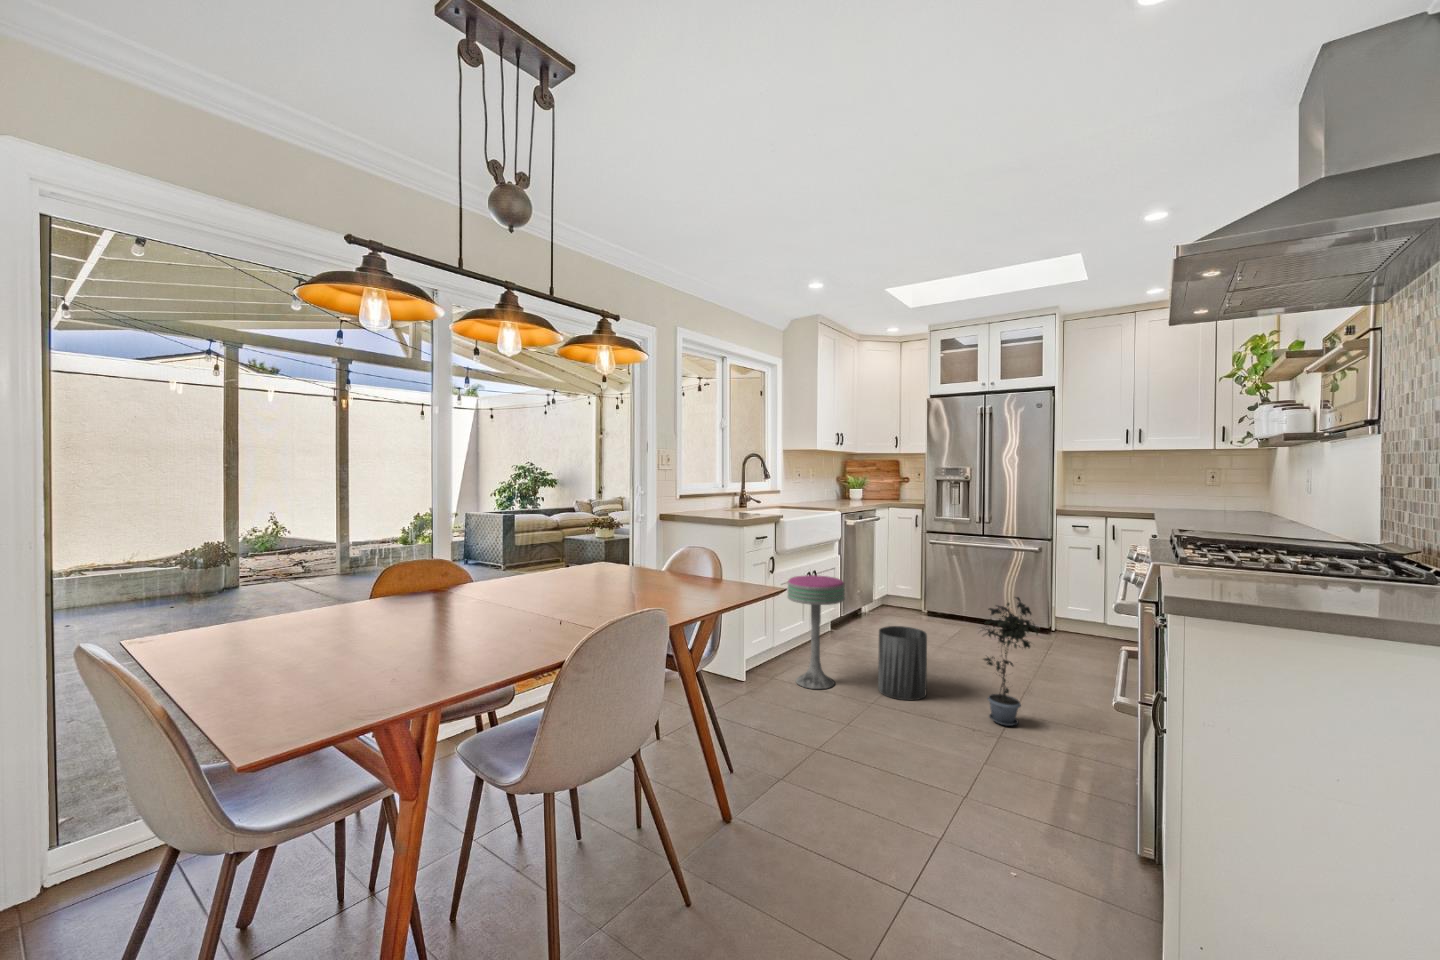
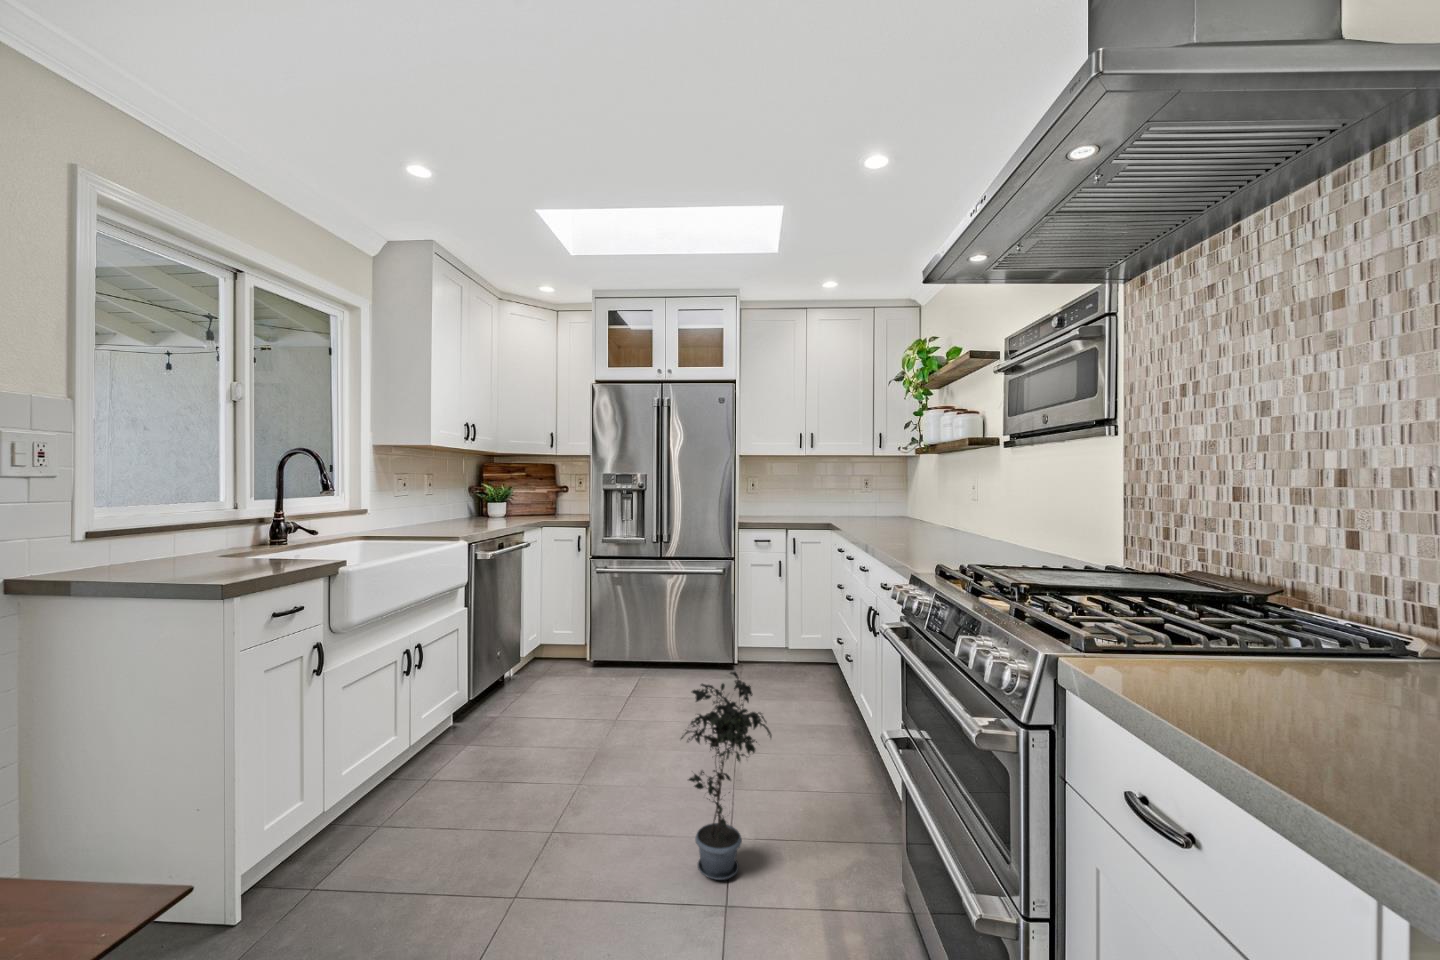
bar stool: present [787,575,845,689] -> none [342,667,460,894]
trash can: present [878,626,927,700] -> none [522,730,601,869]

